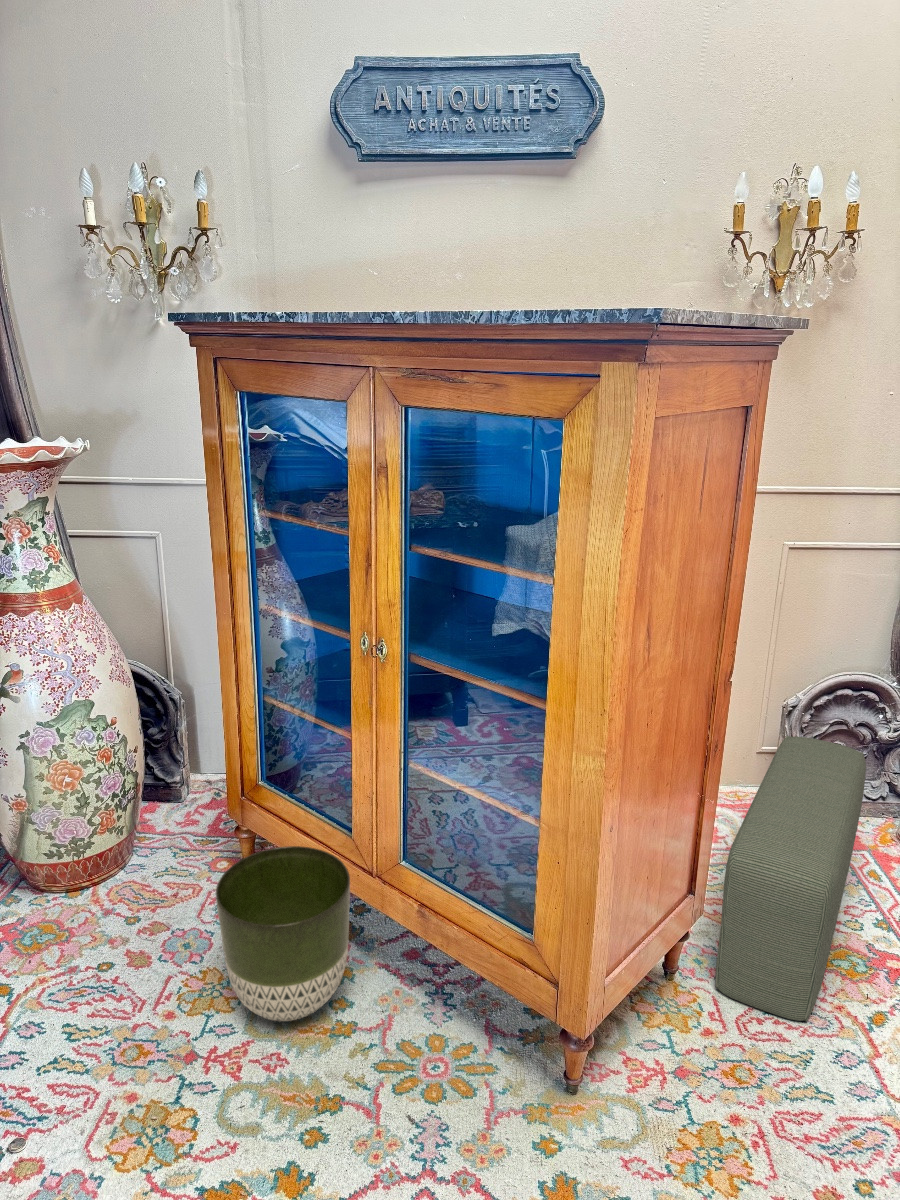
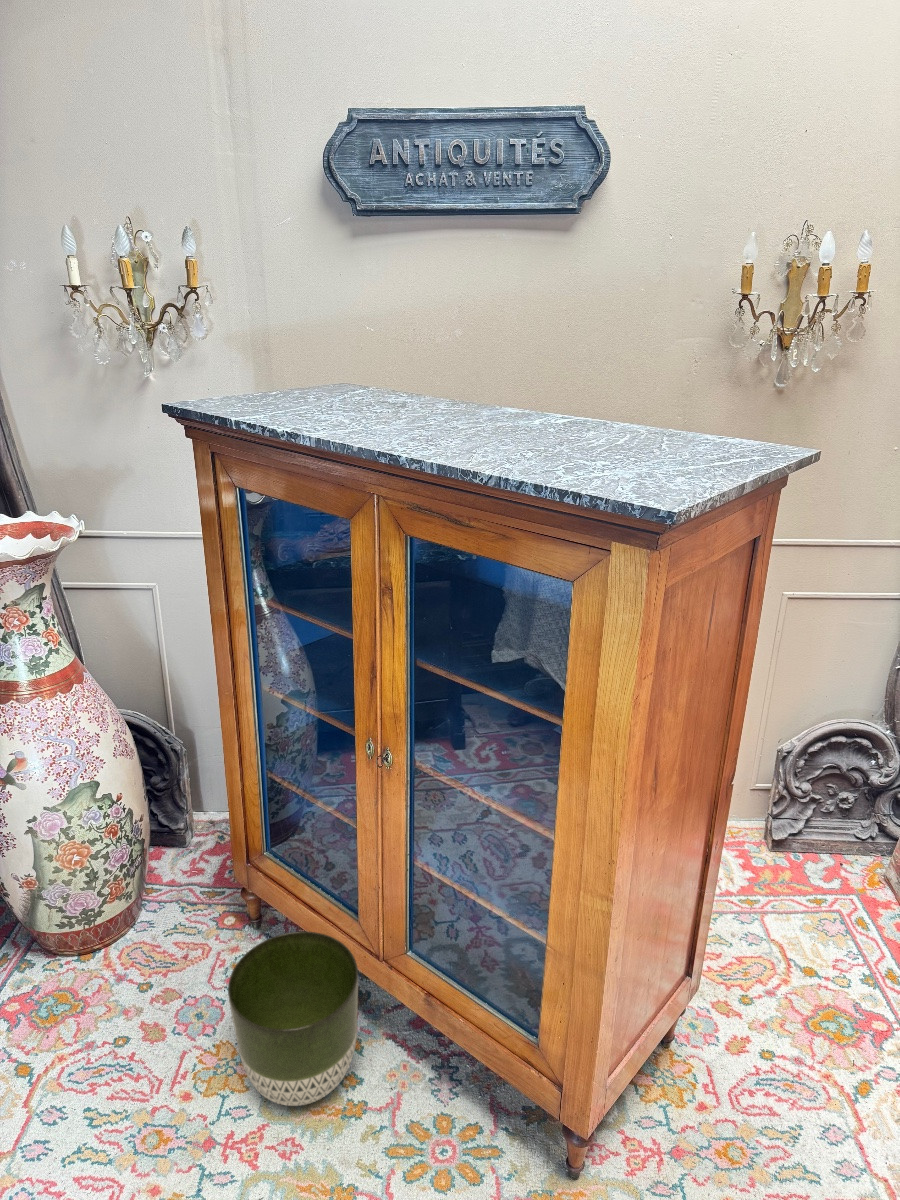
pouf: present [715,736,866,1021] -> none [709,791,856,1094]

